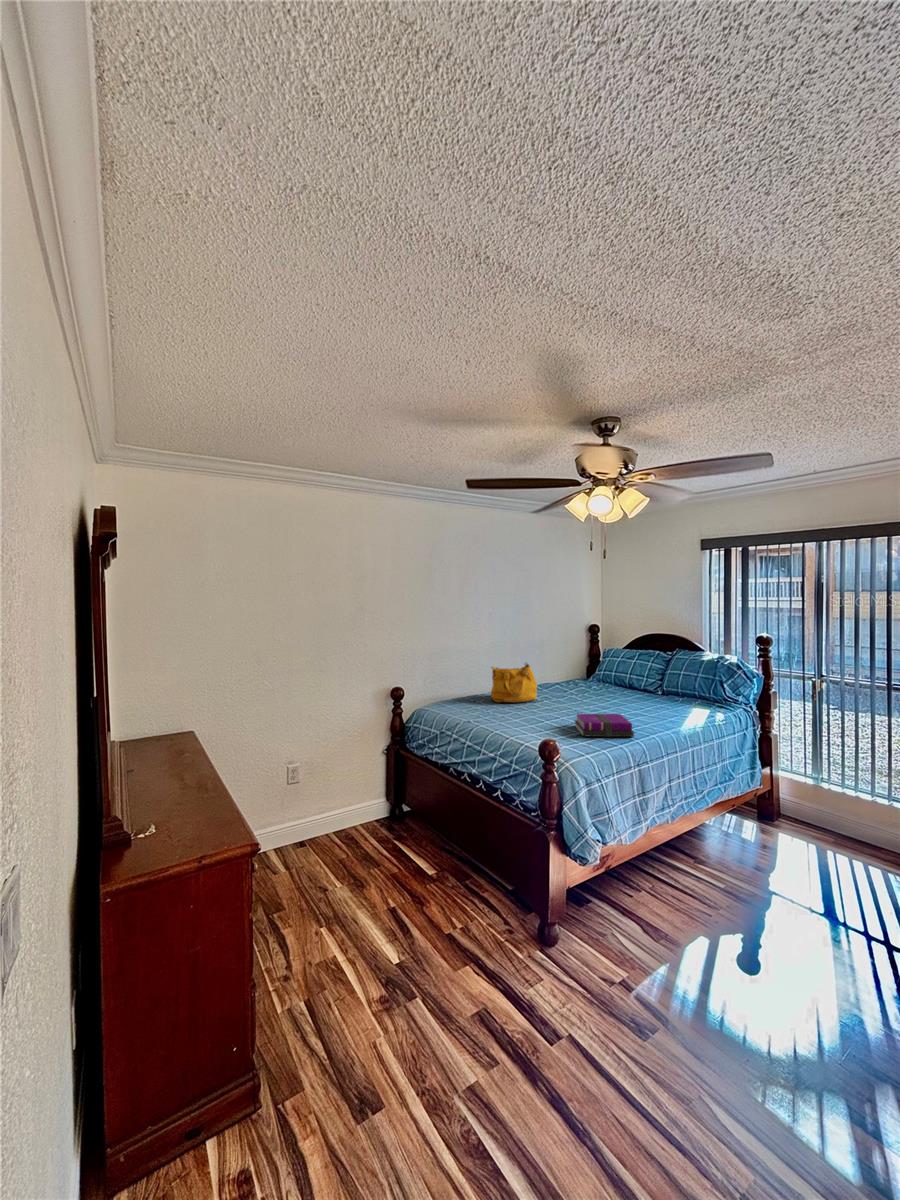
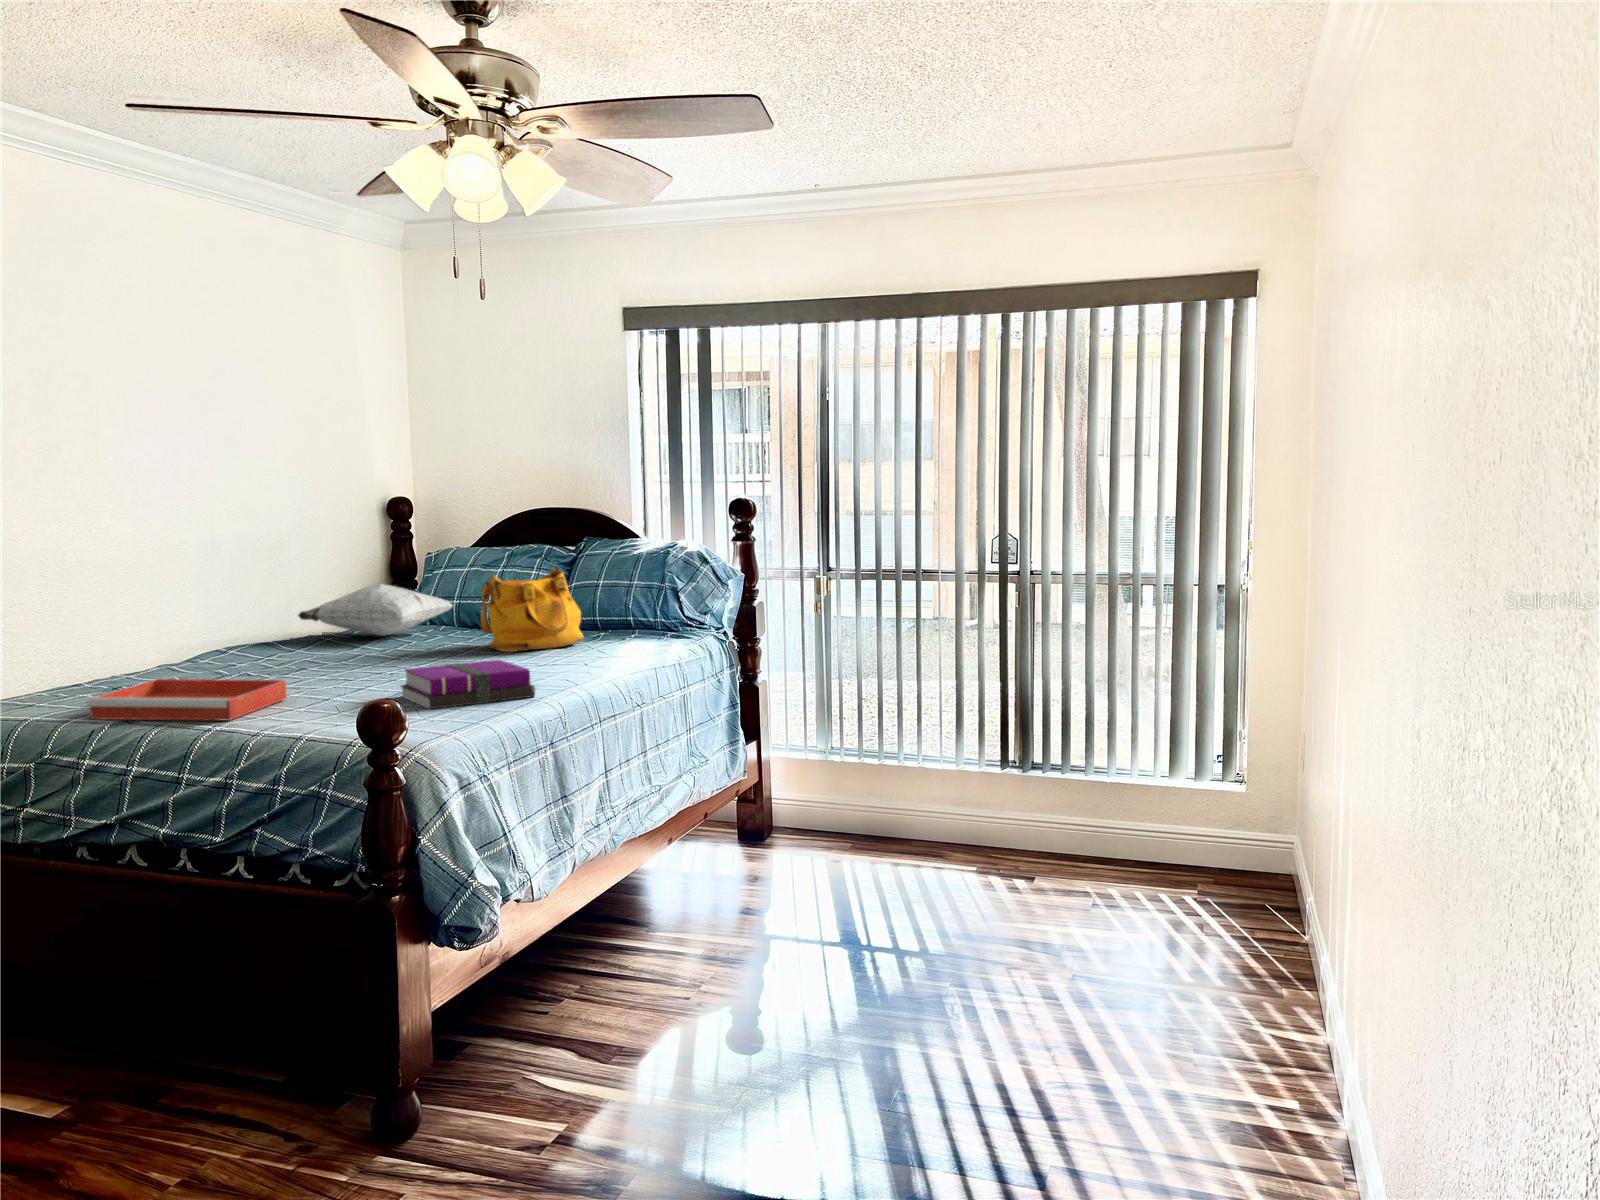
handbag: present [491,663,537,702] -> present [481,565,583,652]
pillow: none [547,664,613,686] -> present [298,584,453,636]
tray: none [457,703,529,729] -> present [87,679,287,720]

